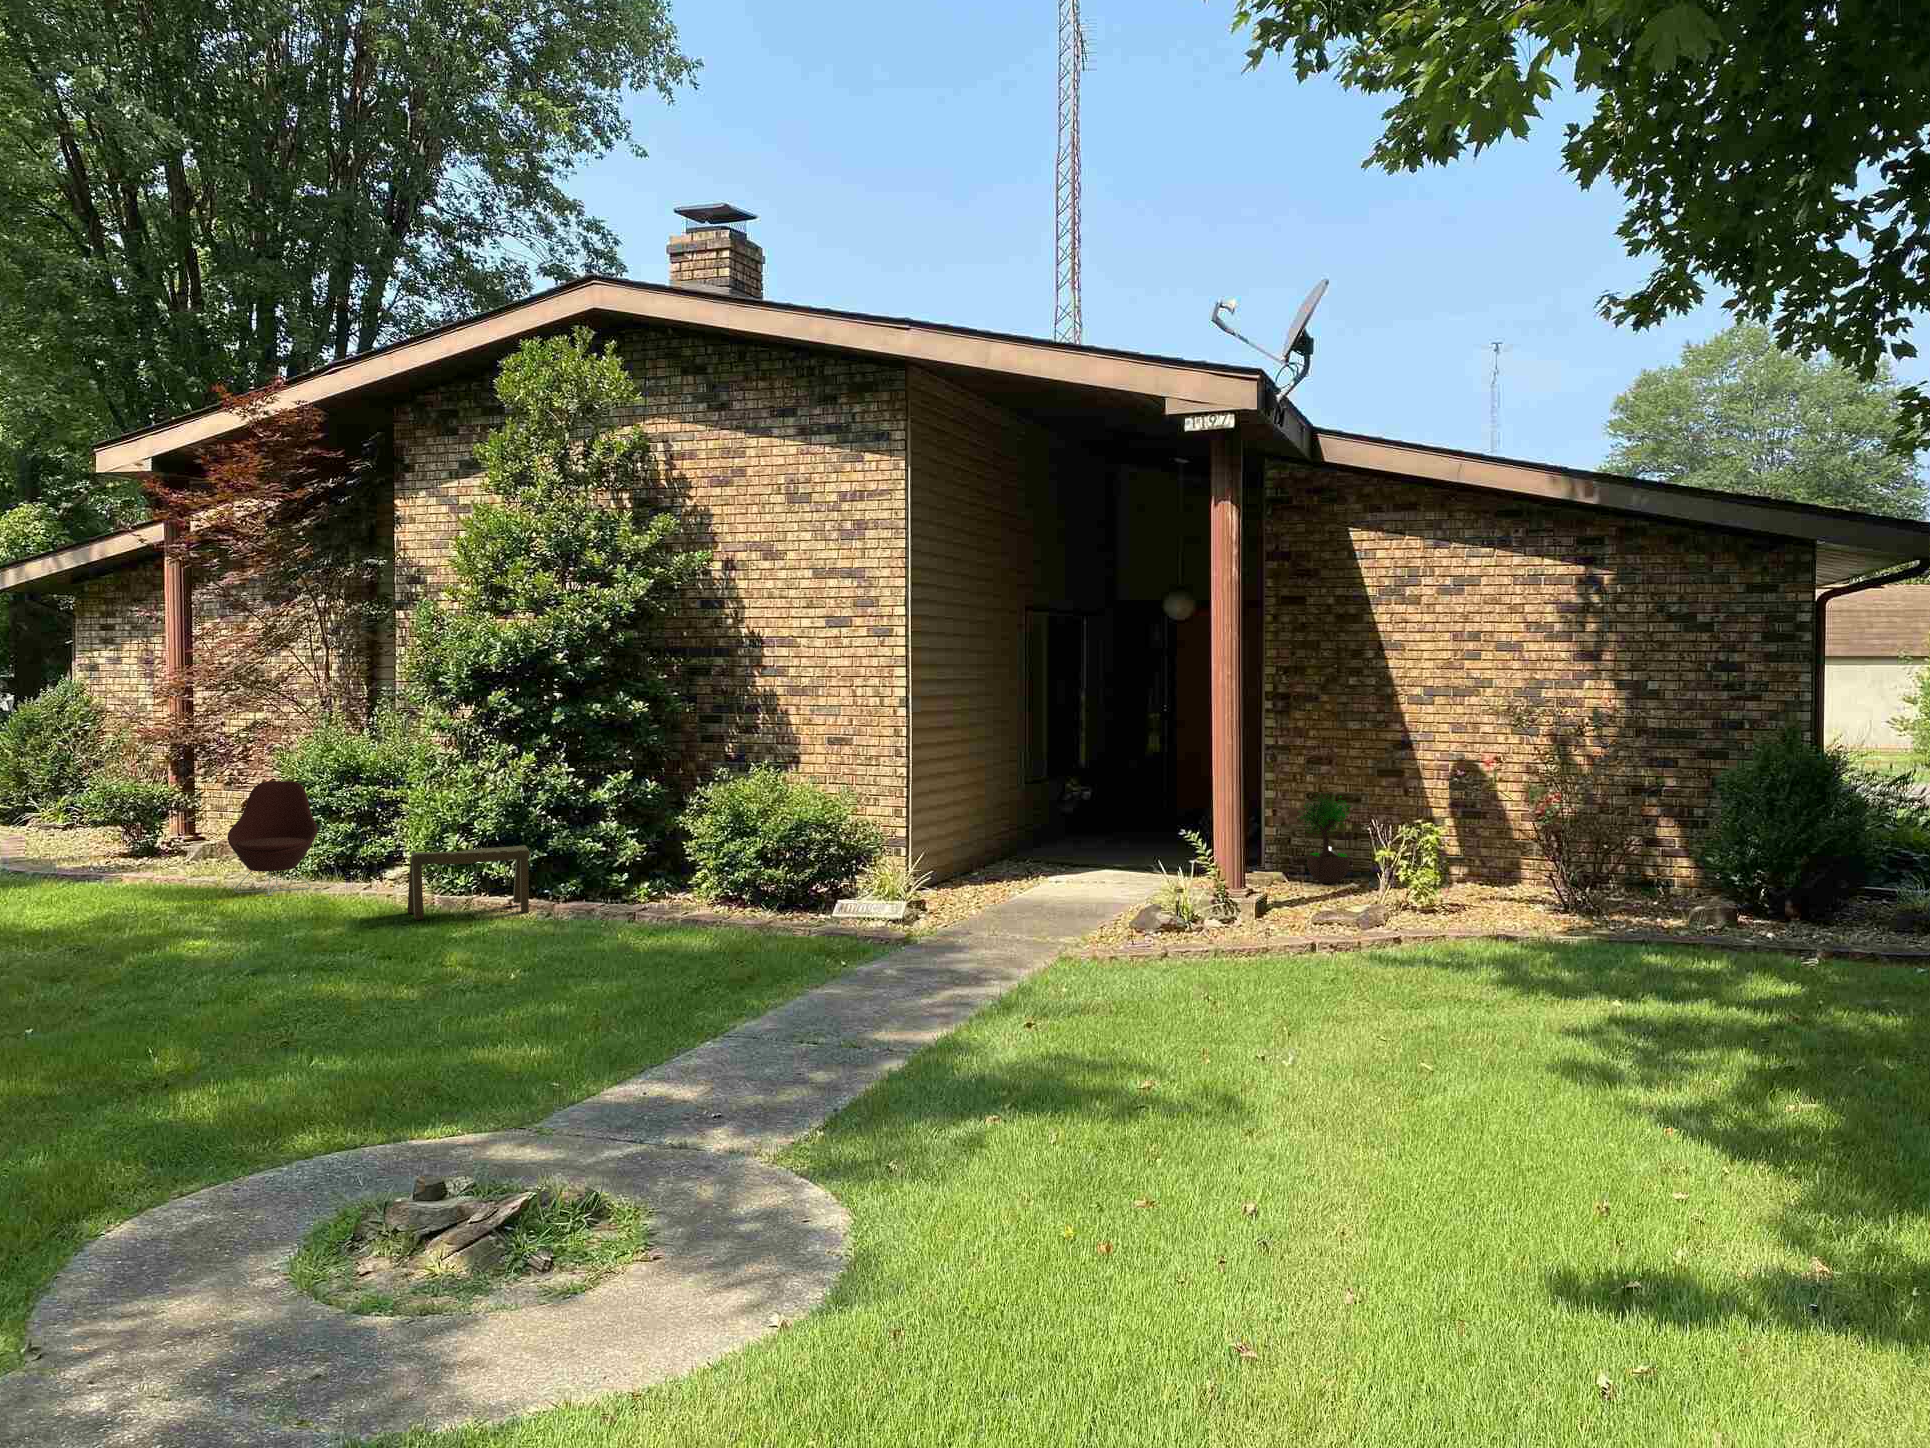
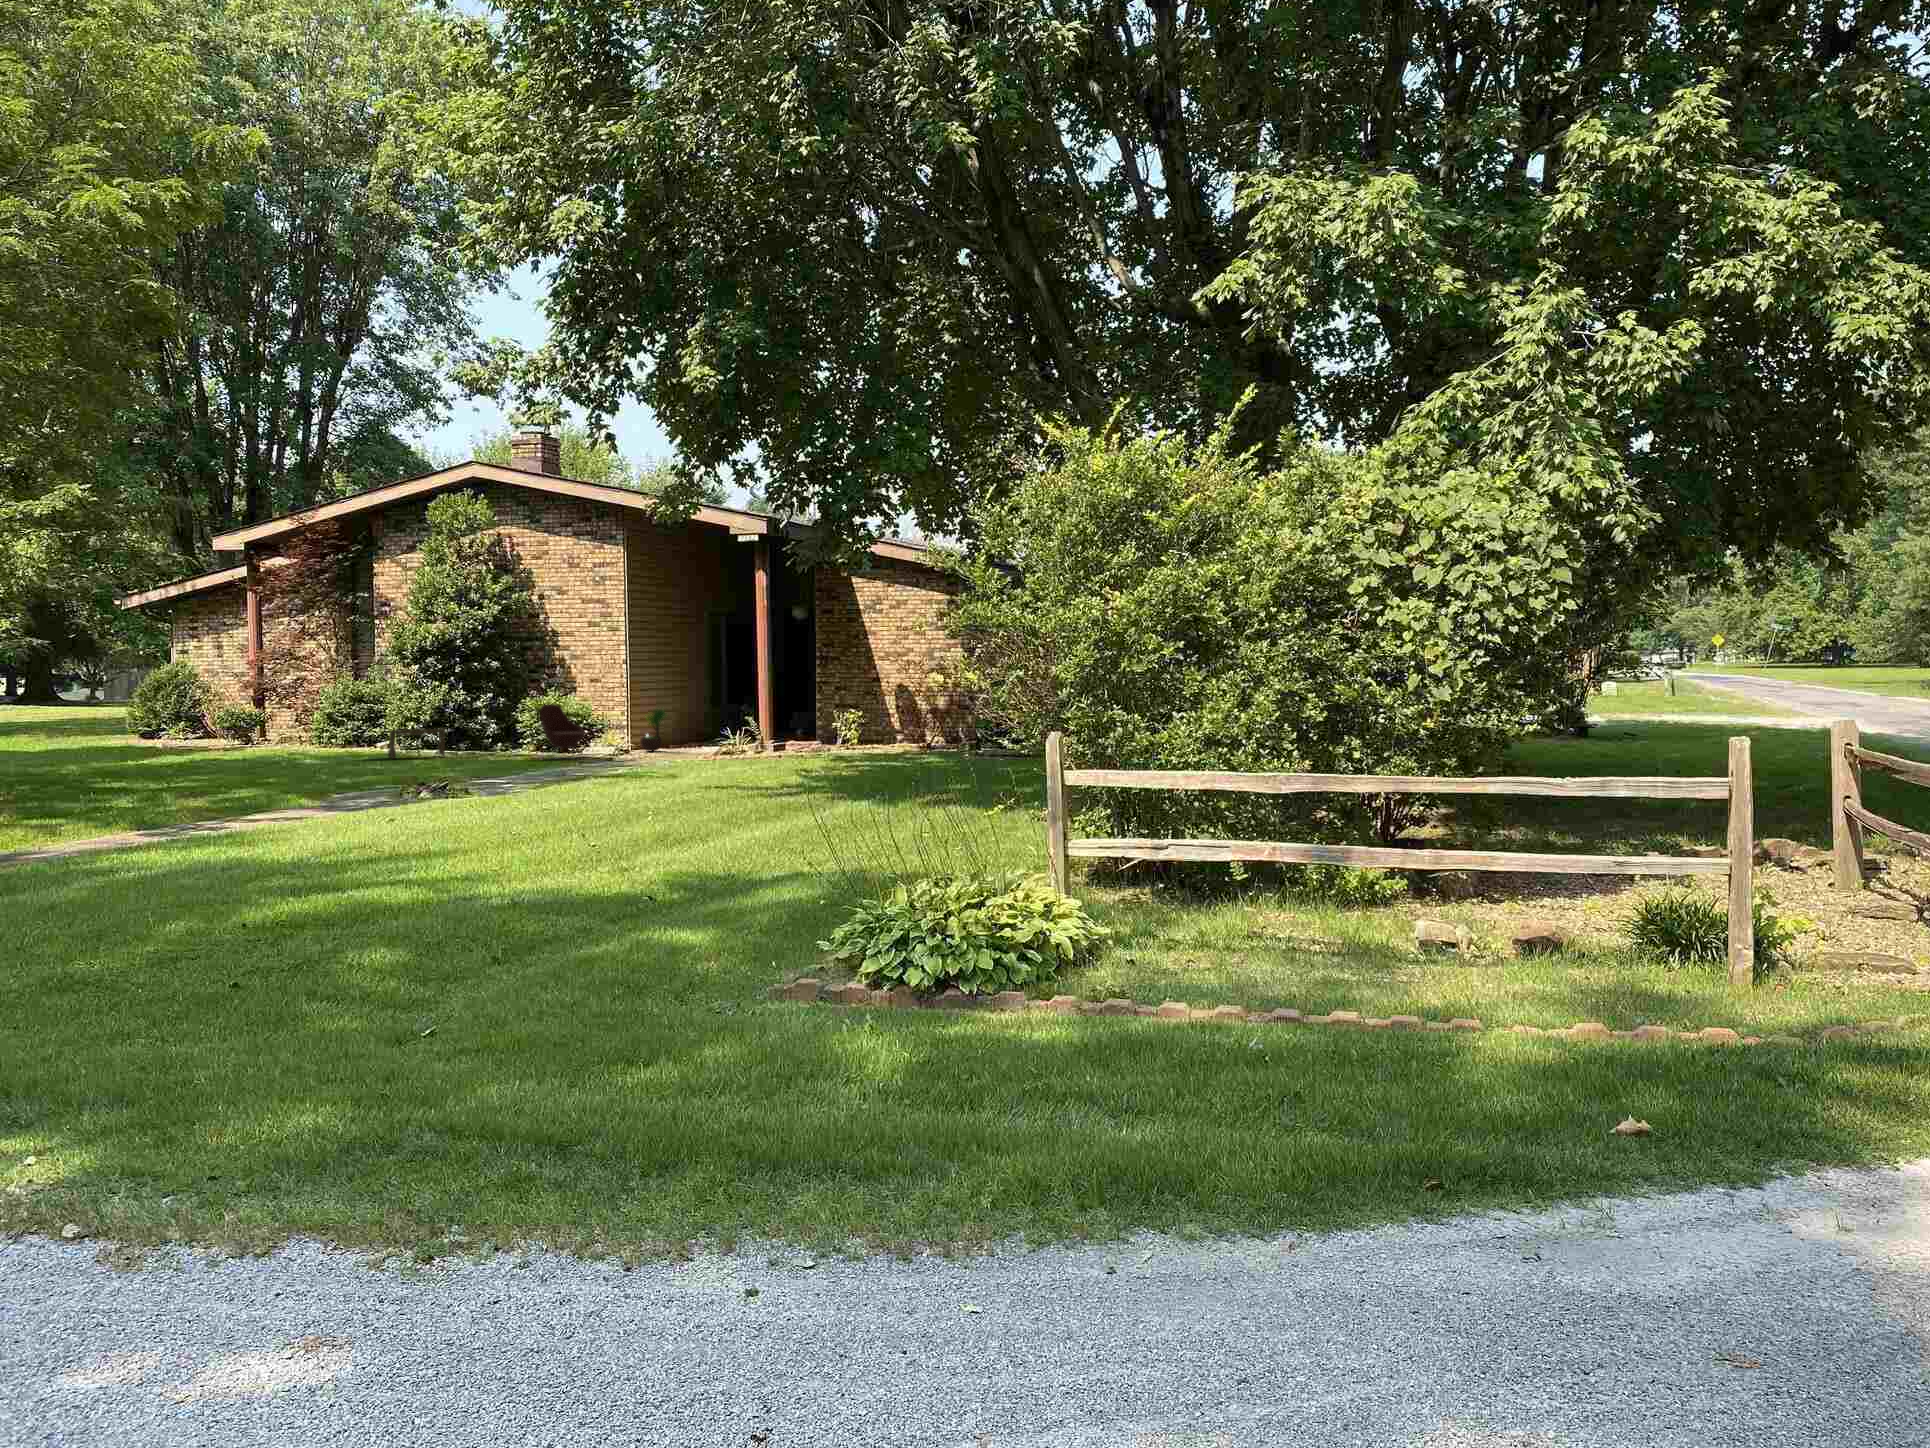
chair: present [227,781,318,896] -> present [540,704,585,758]
potted tree: present [1296,794,1350,884] -> present [641,709,665,751]

